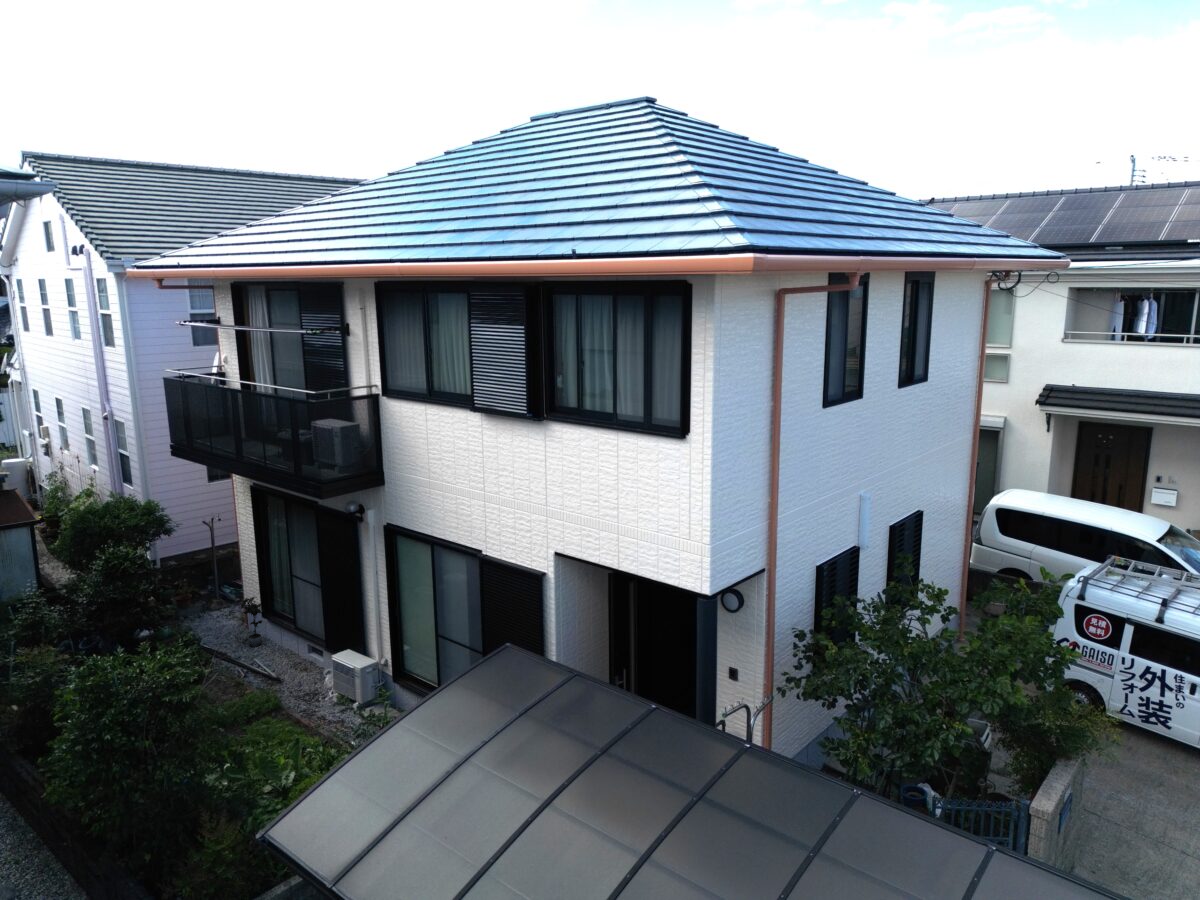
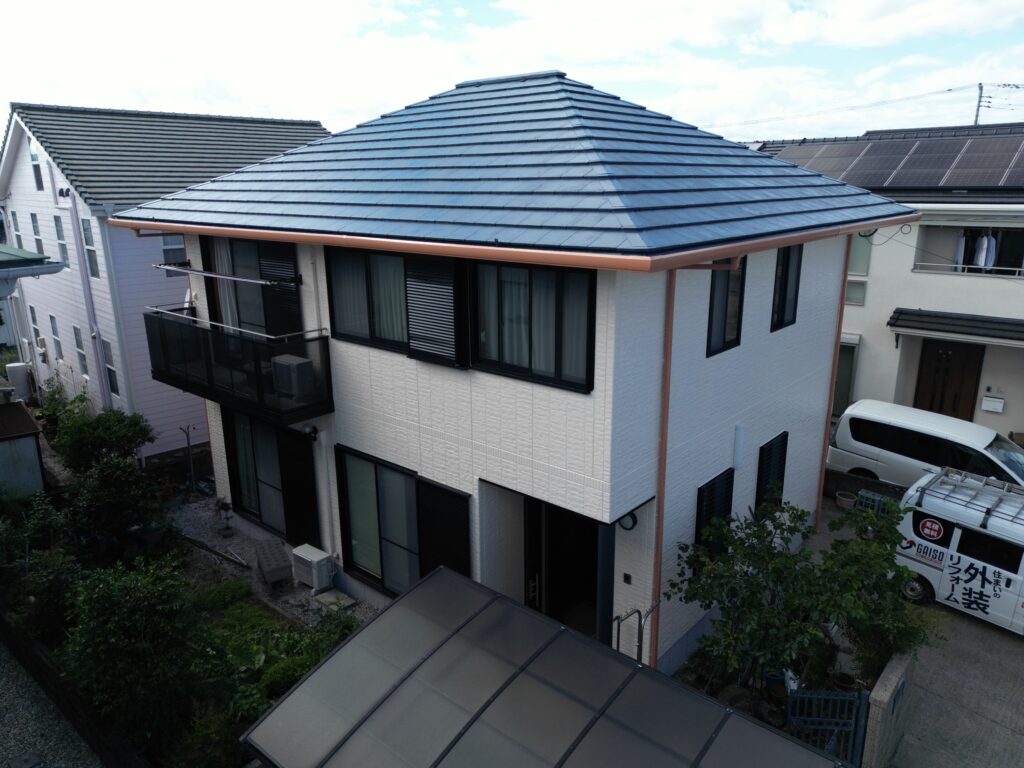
bench: none [286,642,333,709] -> present [254,537,294,594]

